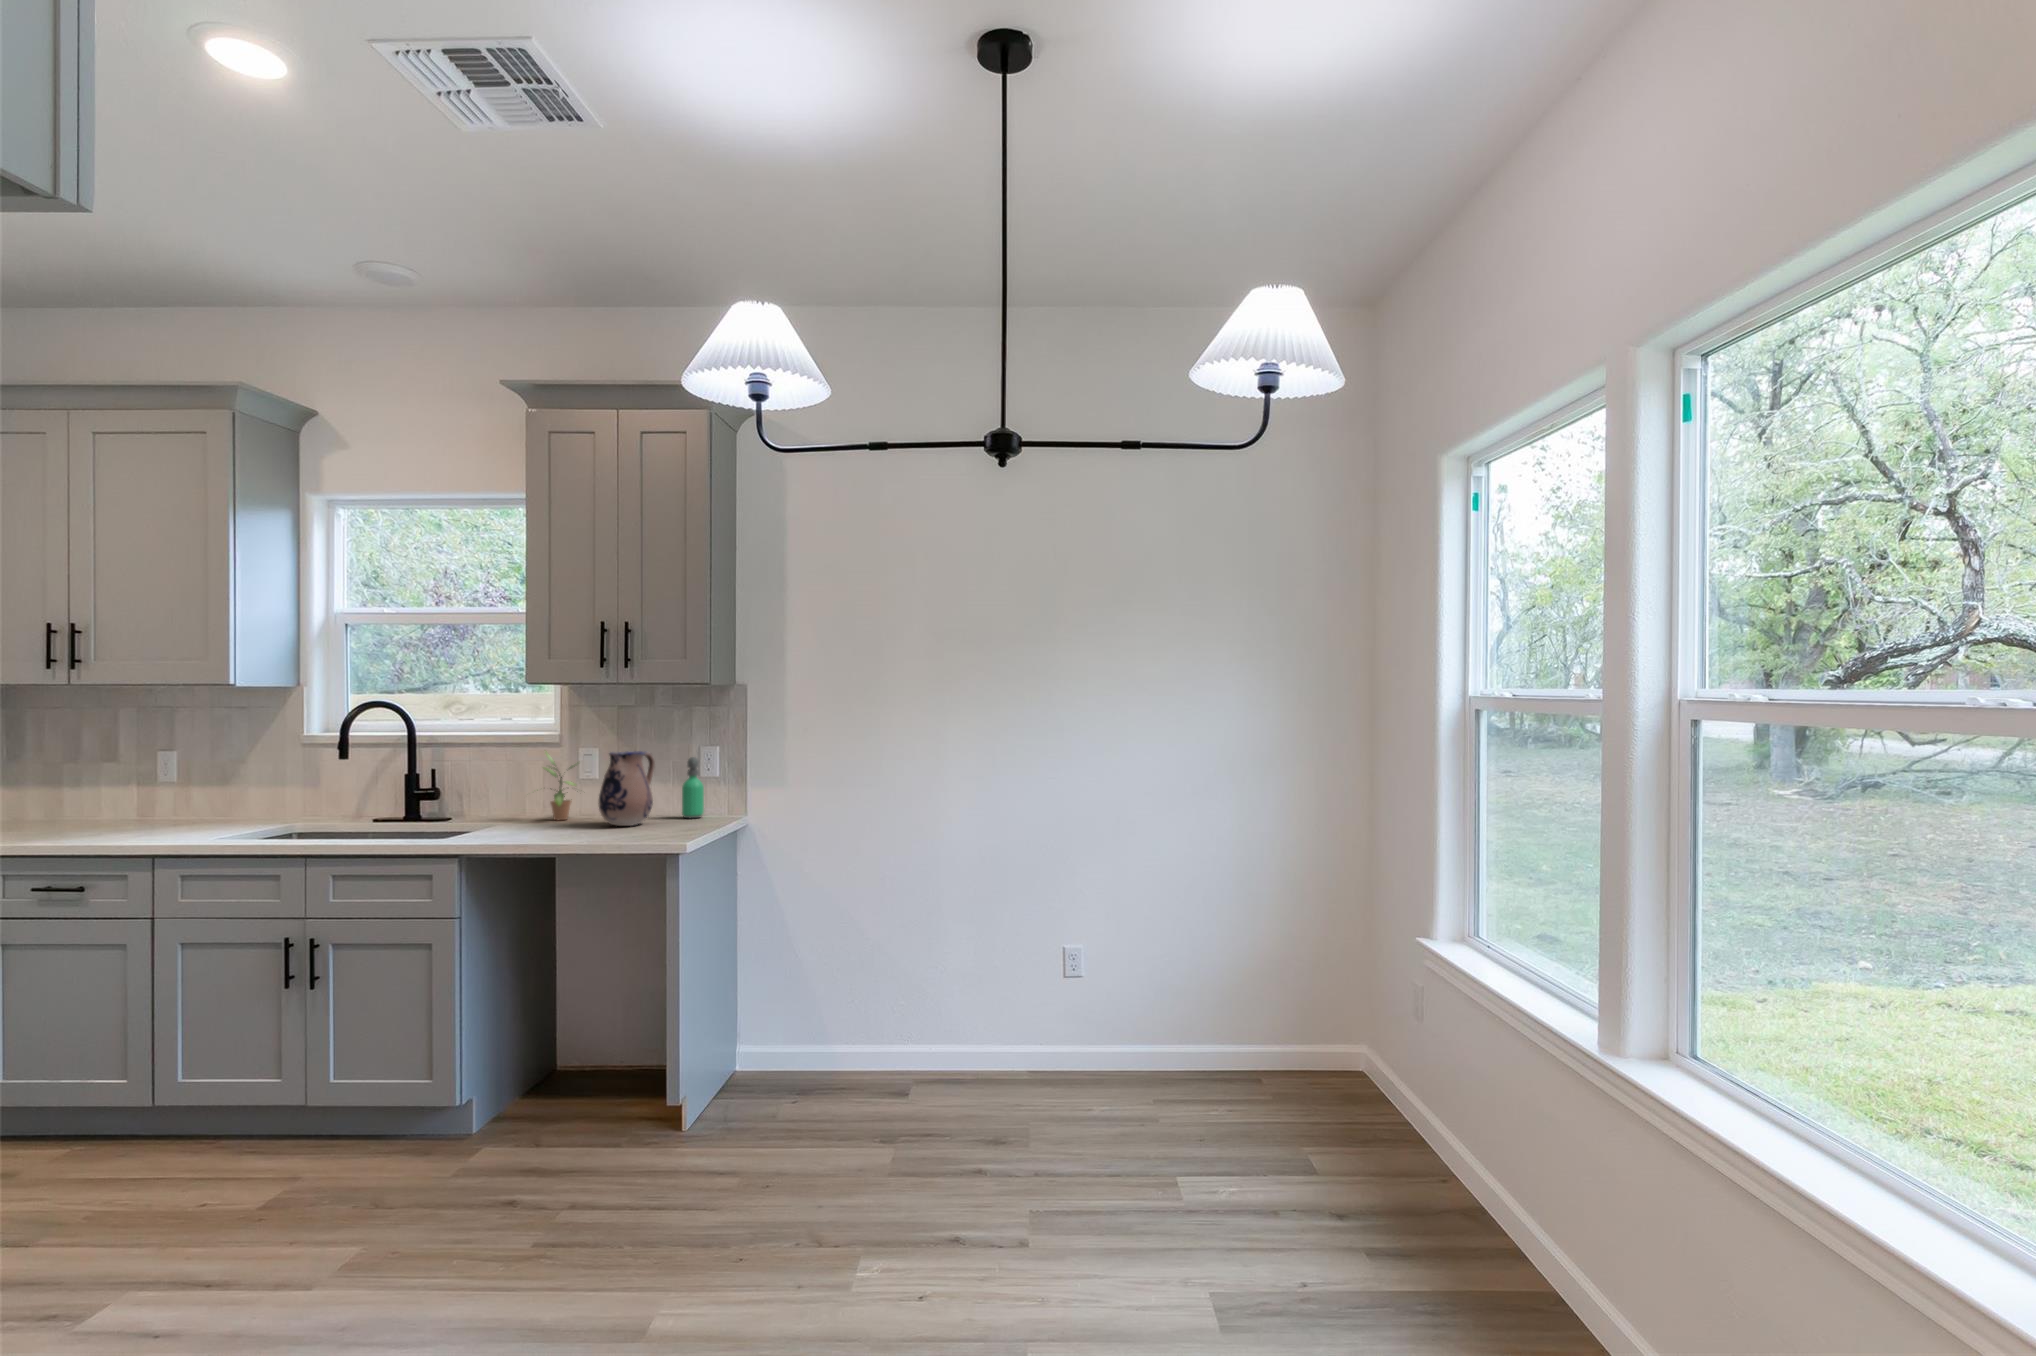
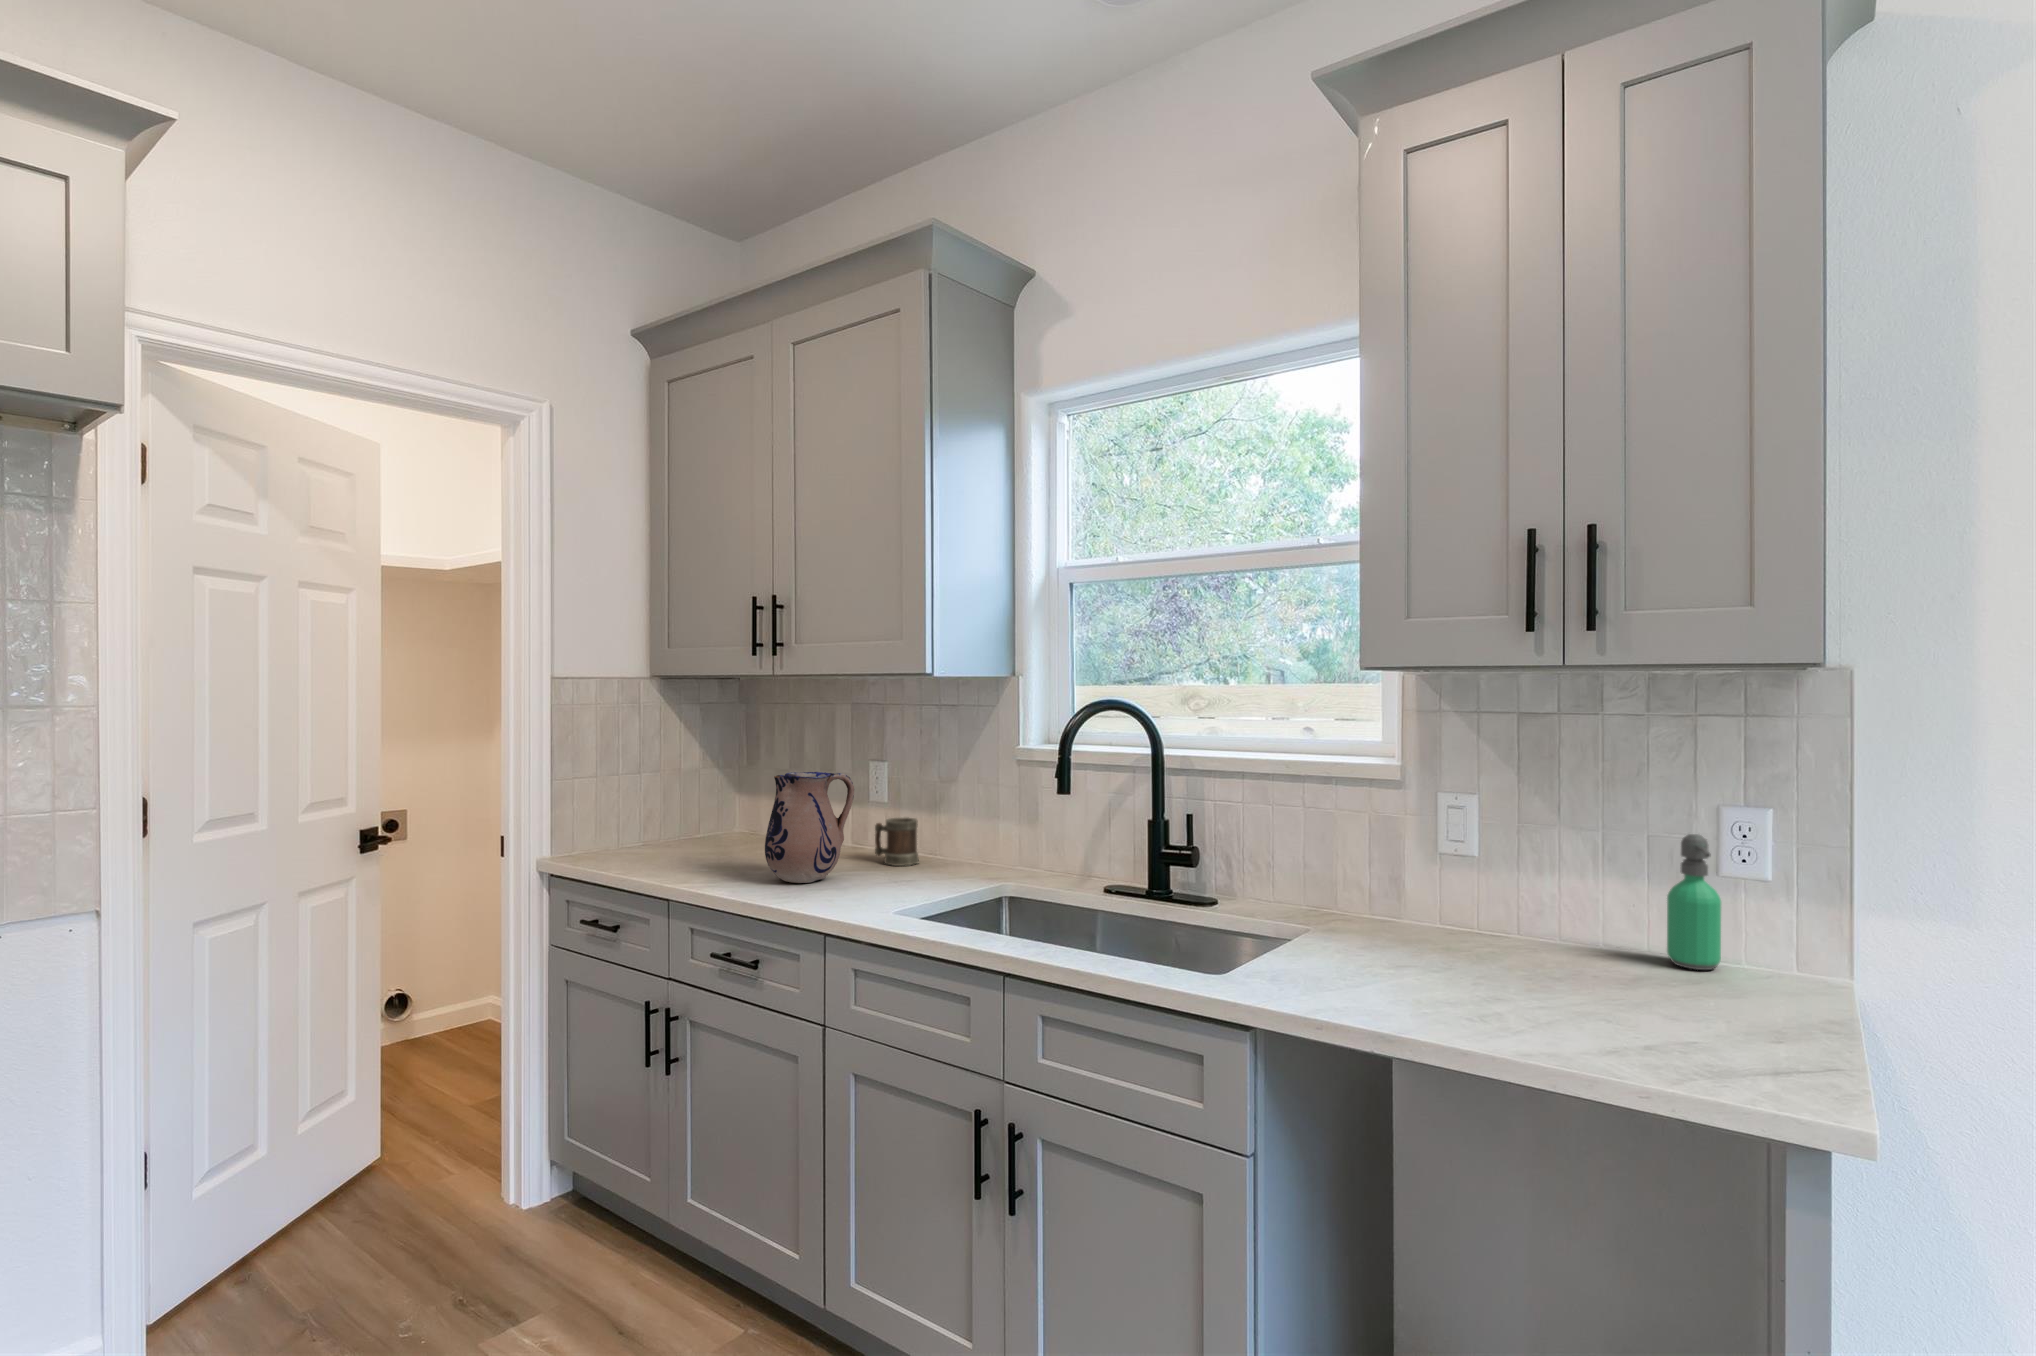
ceramic pitcher: present [598,751,655,826] -> present [765,772,854,883]
potted plant: present [544,752,577,820] -> none [1338,797,1456,933]
mug: none [172,791,214,825] -> present [875,817,919,866]

